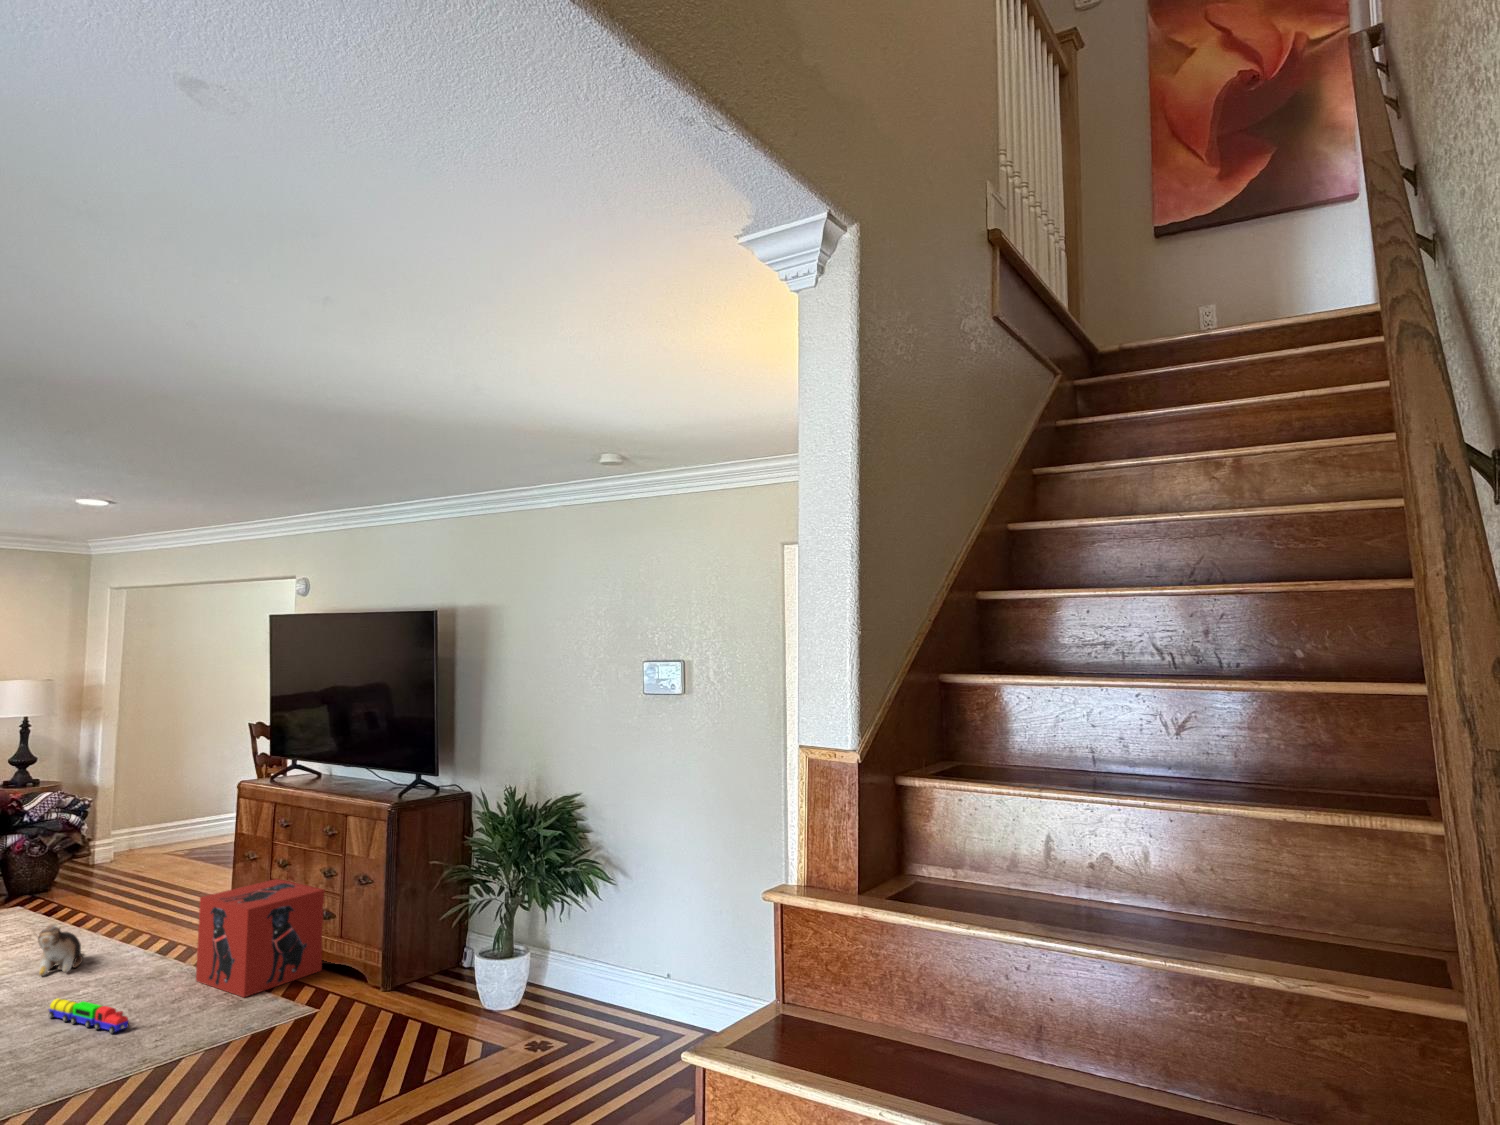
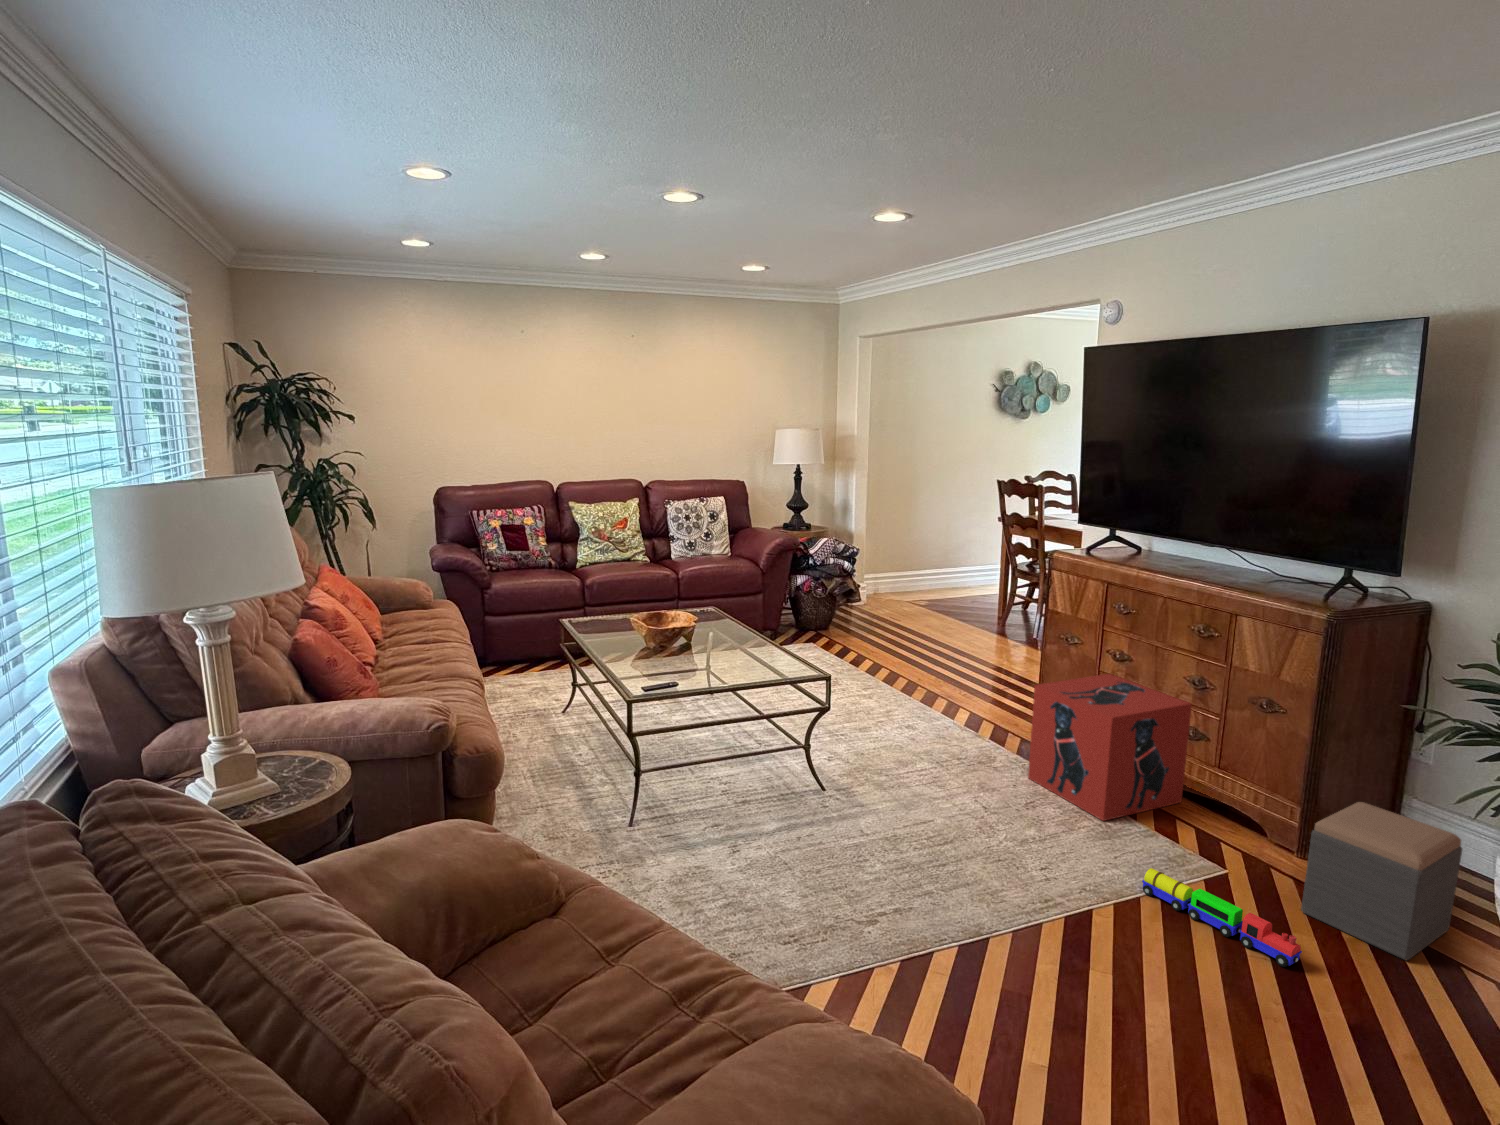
plush toy: present [38,925,83,976] -> none [858,682,897,732]
footstool: none [358,933,451,1030] -> present [1301,802,1462,961]
toy train: present [49,998,128,1034] -> present [1142,868,1302,967]

